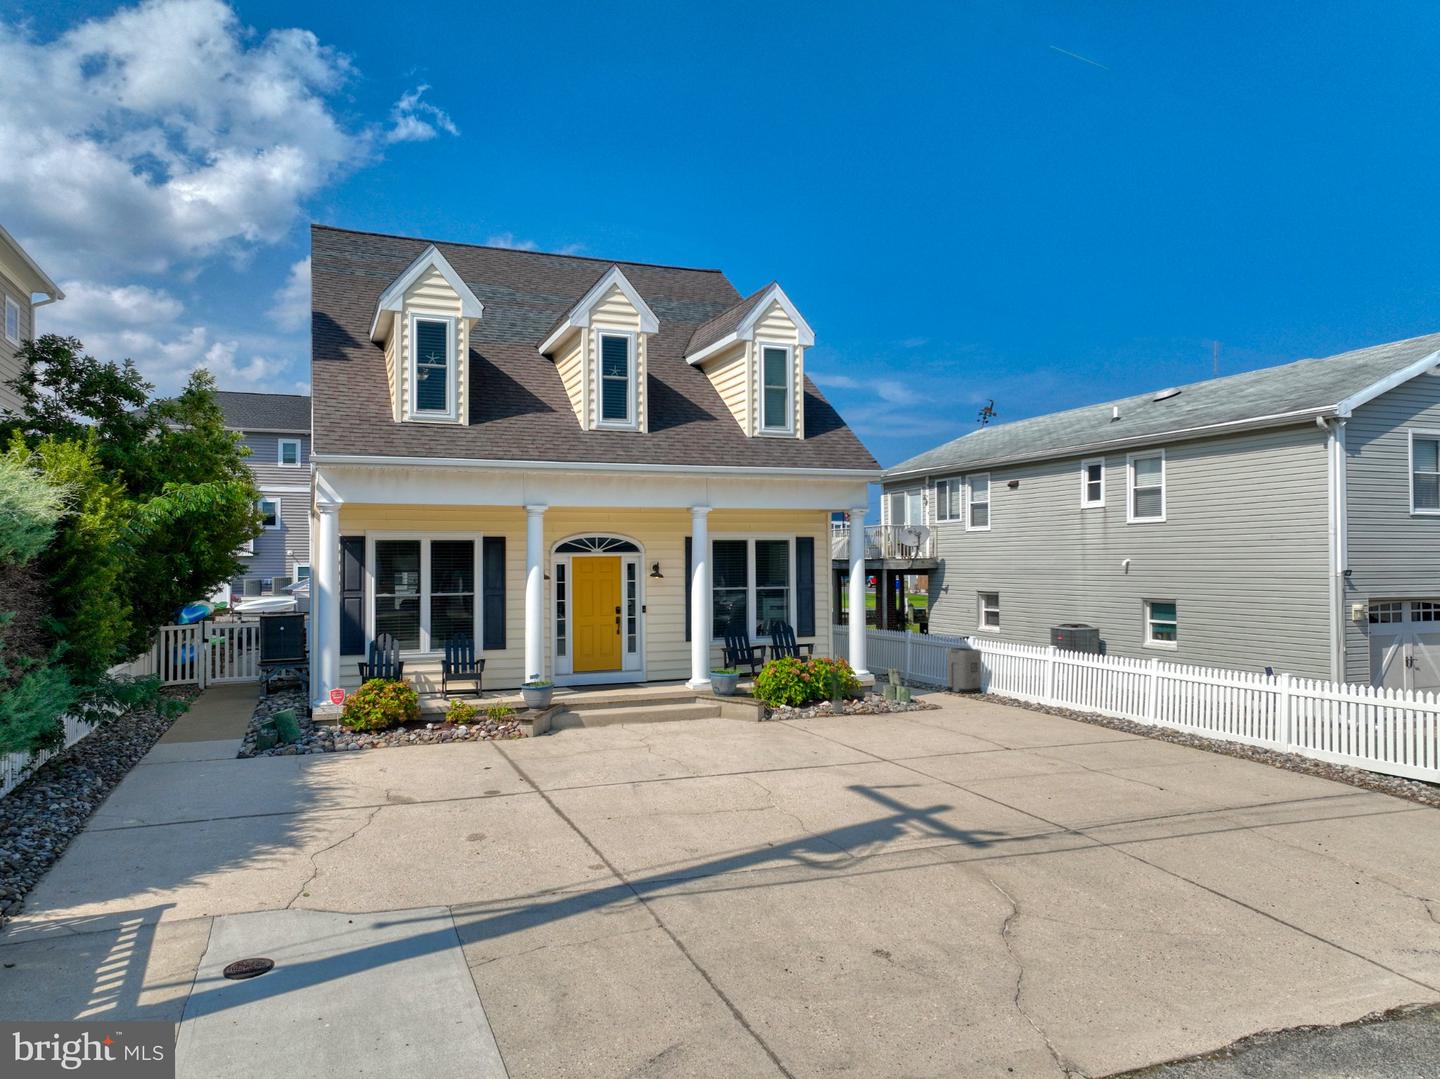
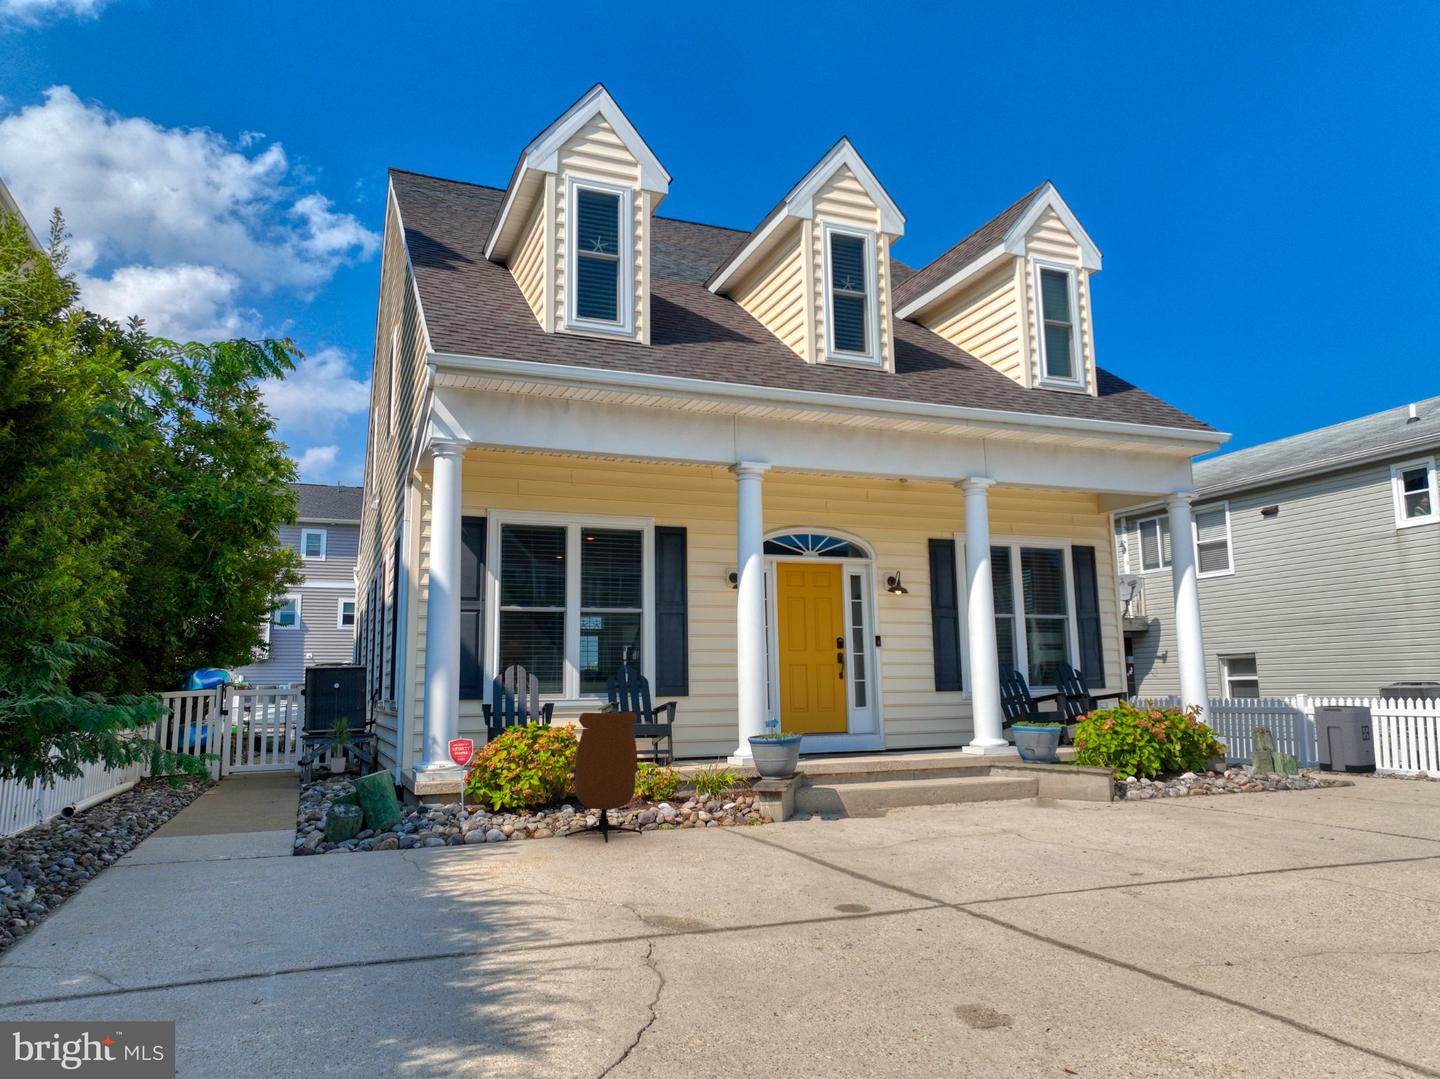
potted plant: present [828,670,844,713] -> present [330,717,350,773]
lounge chair: none [396,678,442,750] -> present [565,712,642,842]

